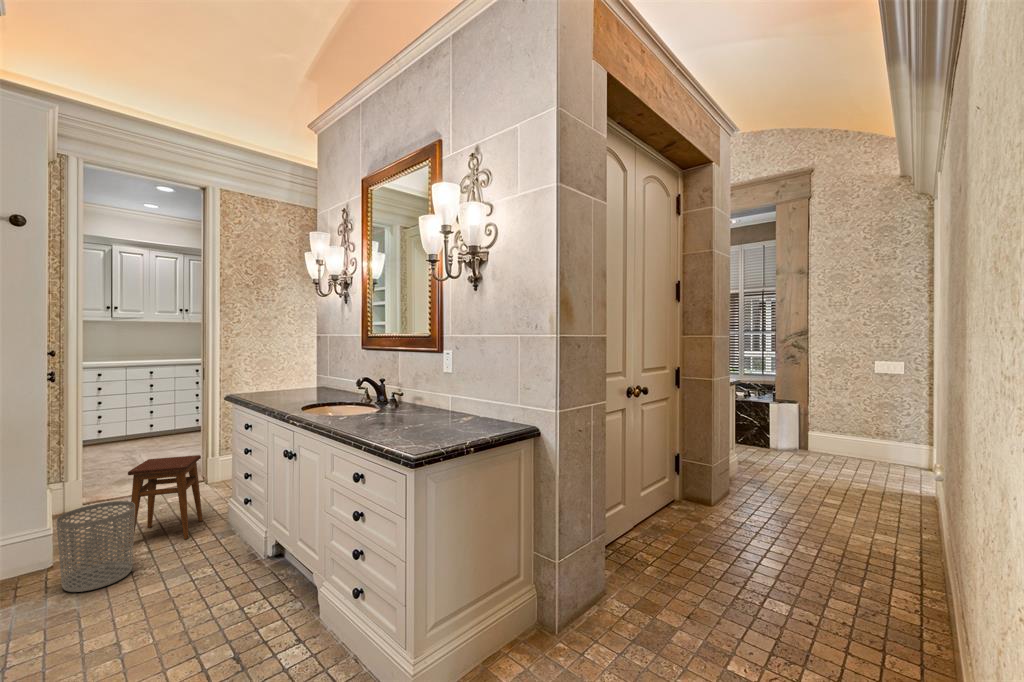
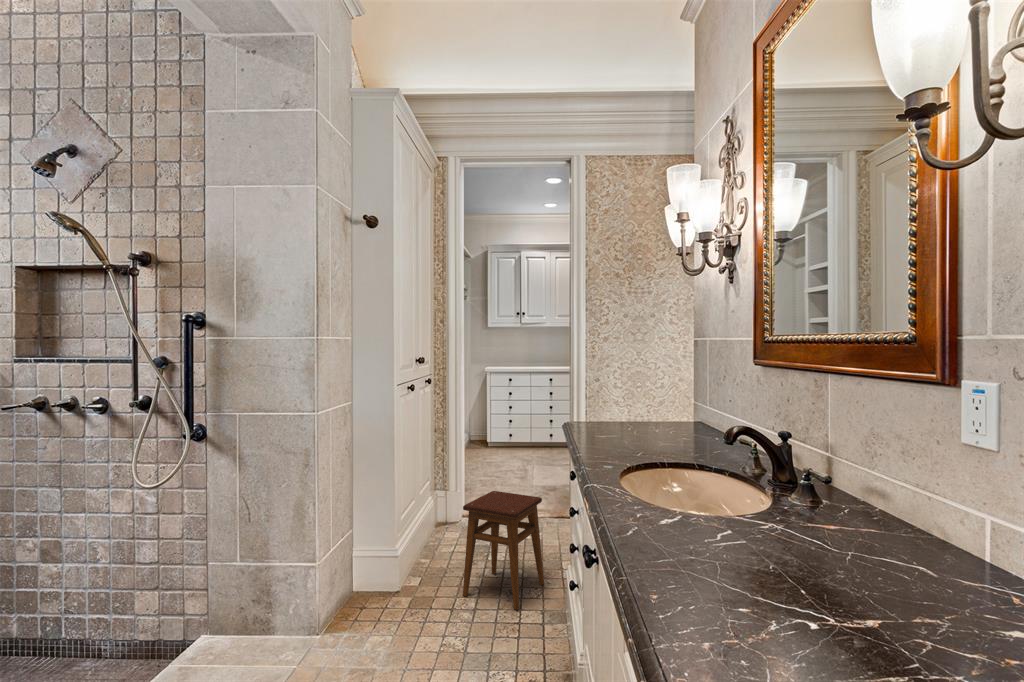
waste bin: present [57,501,135,592] -> none [380,542,451,654]

